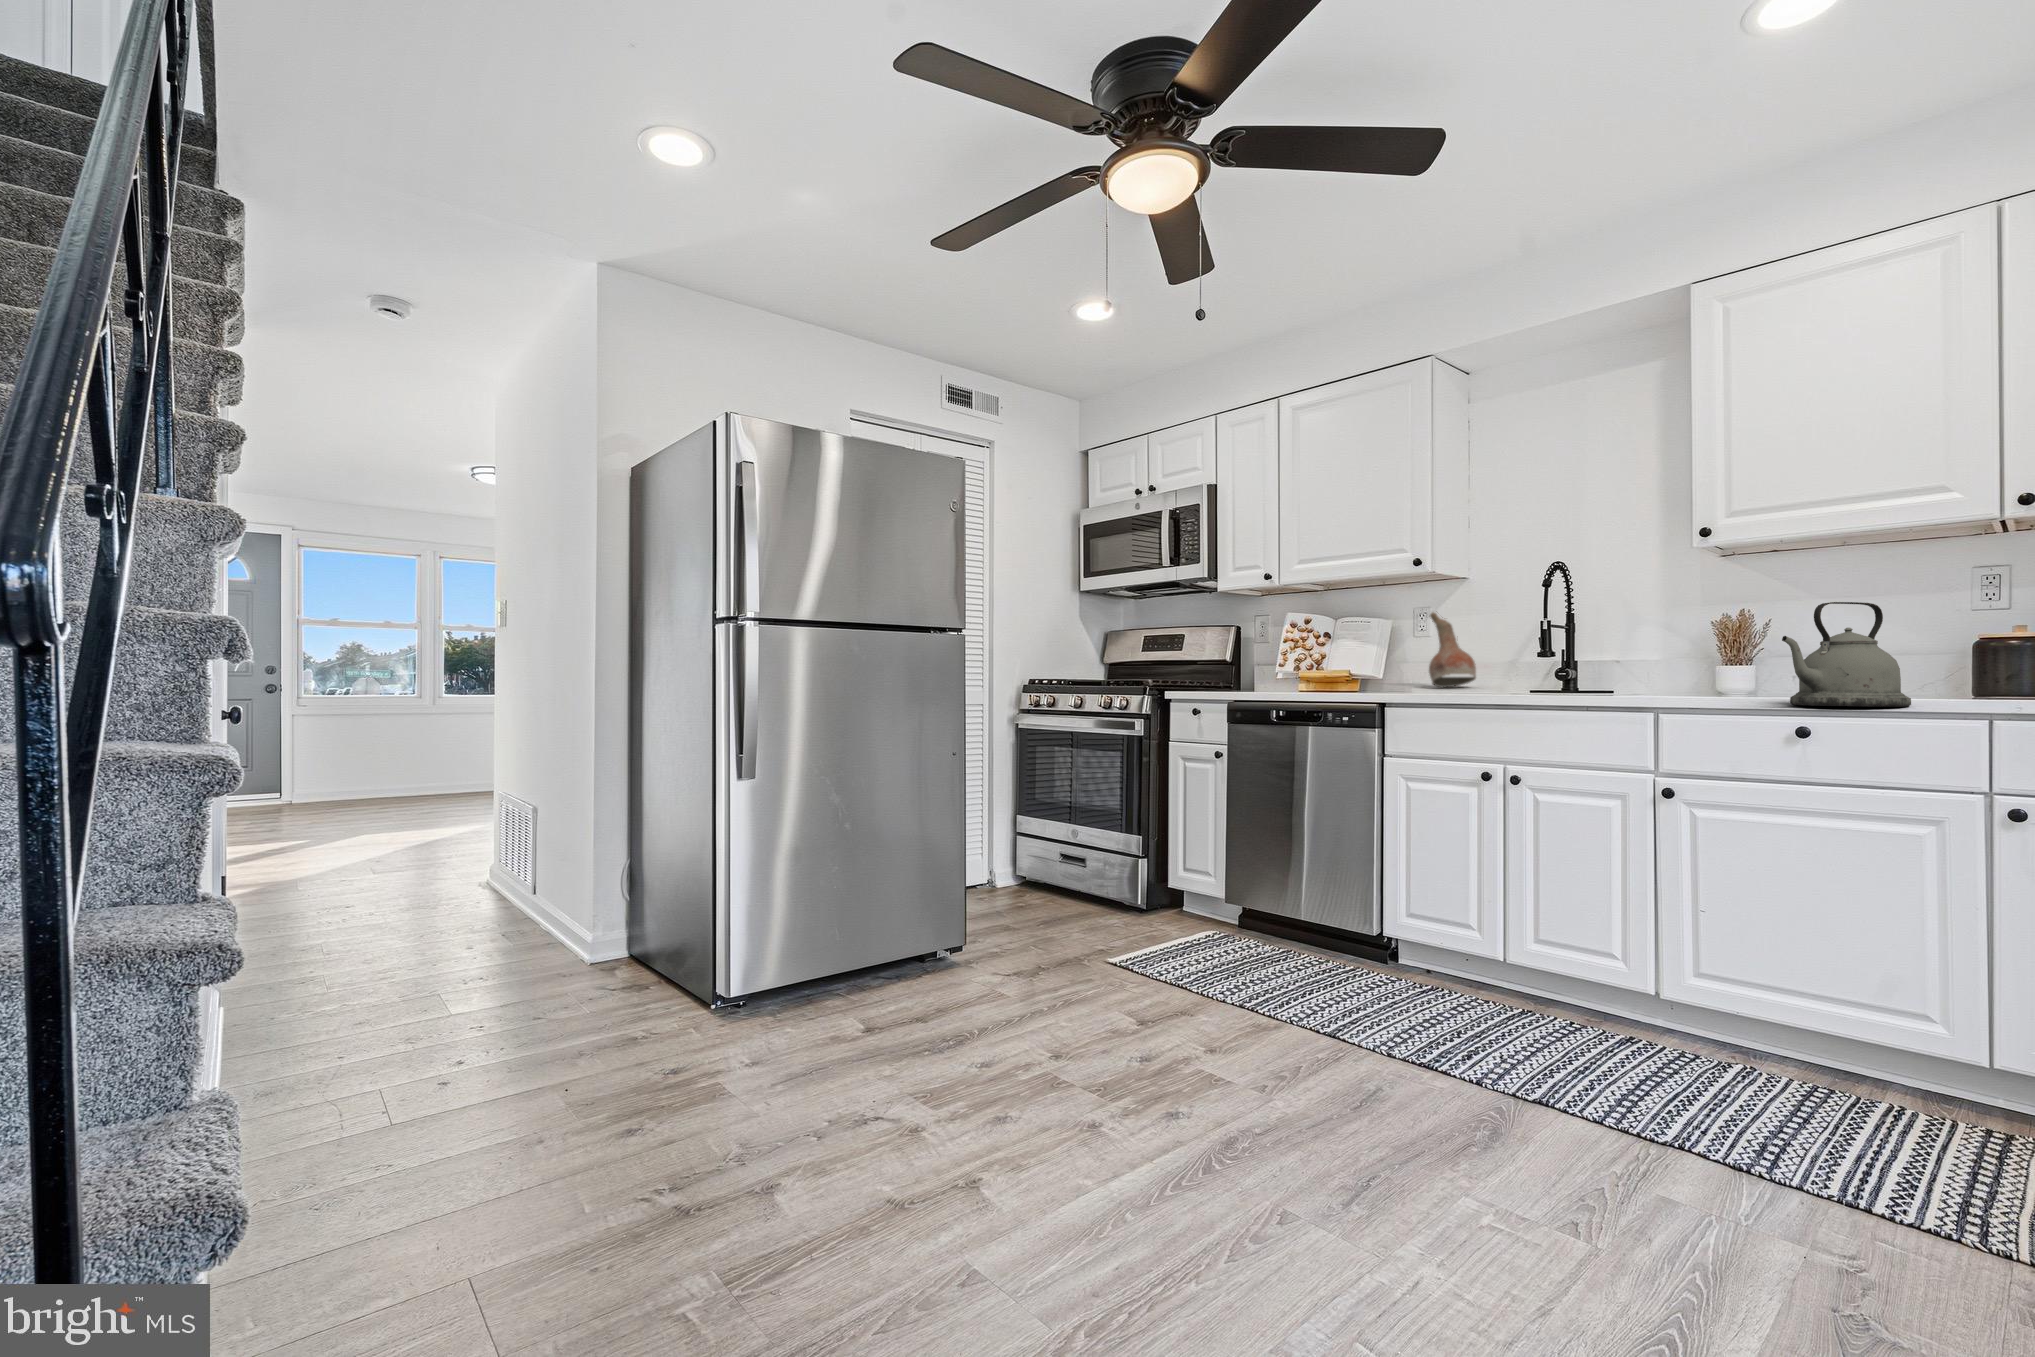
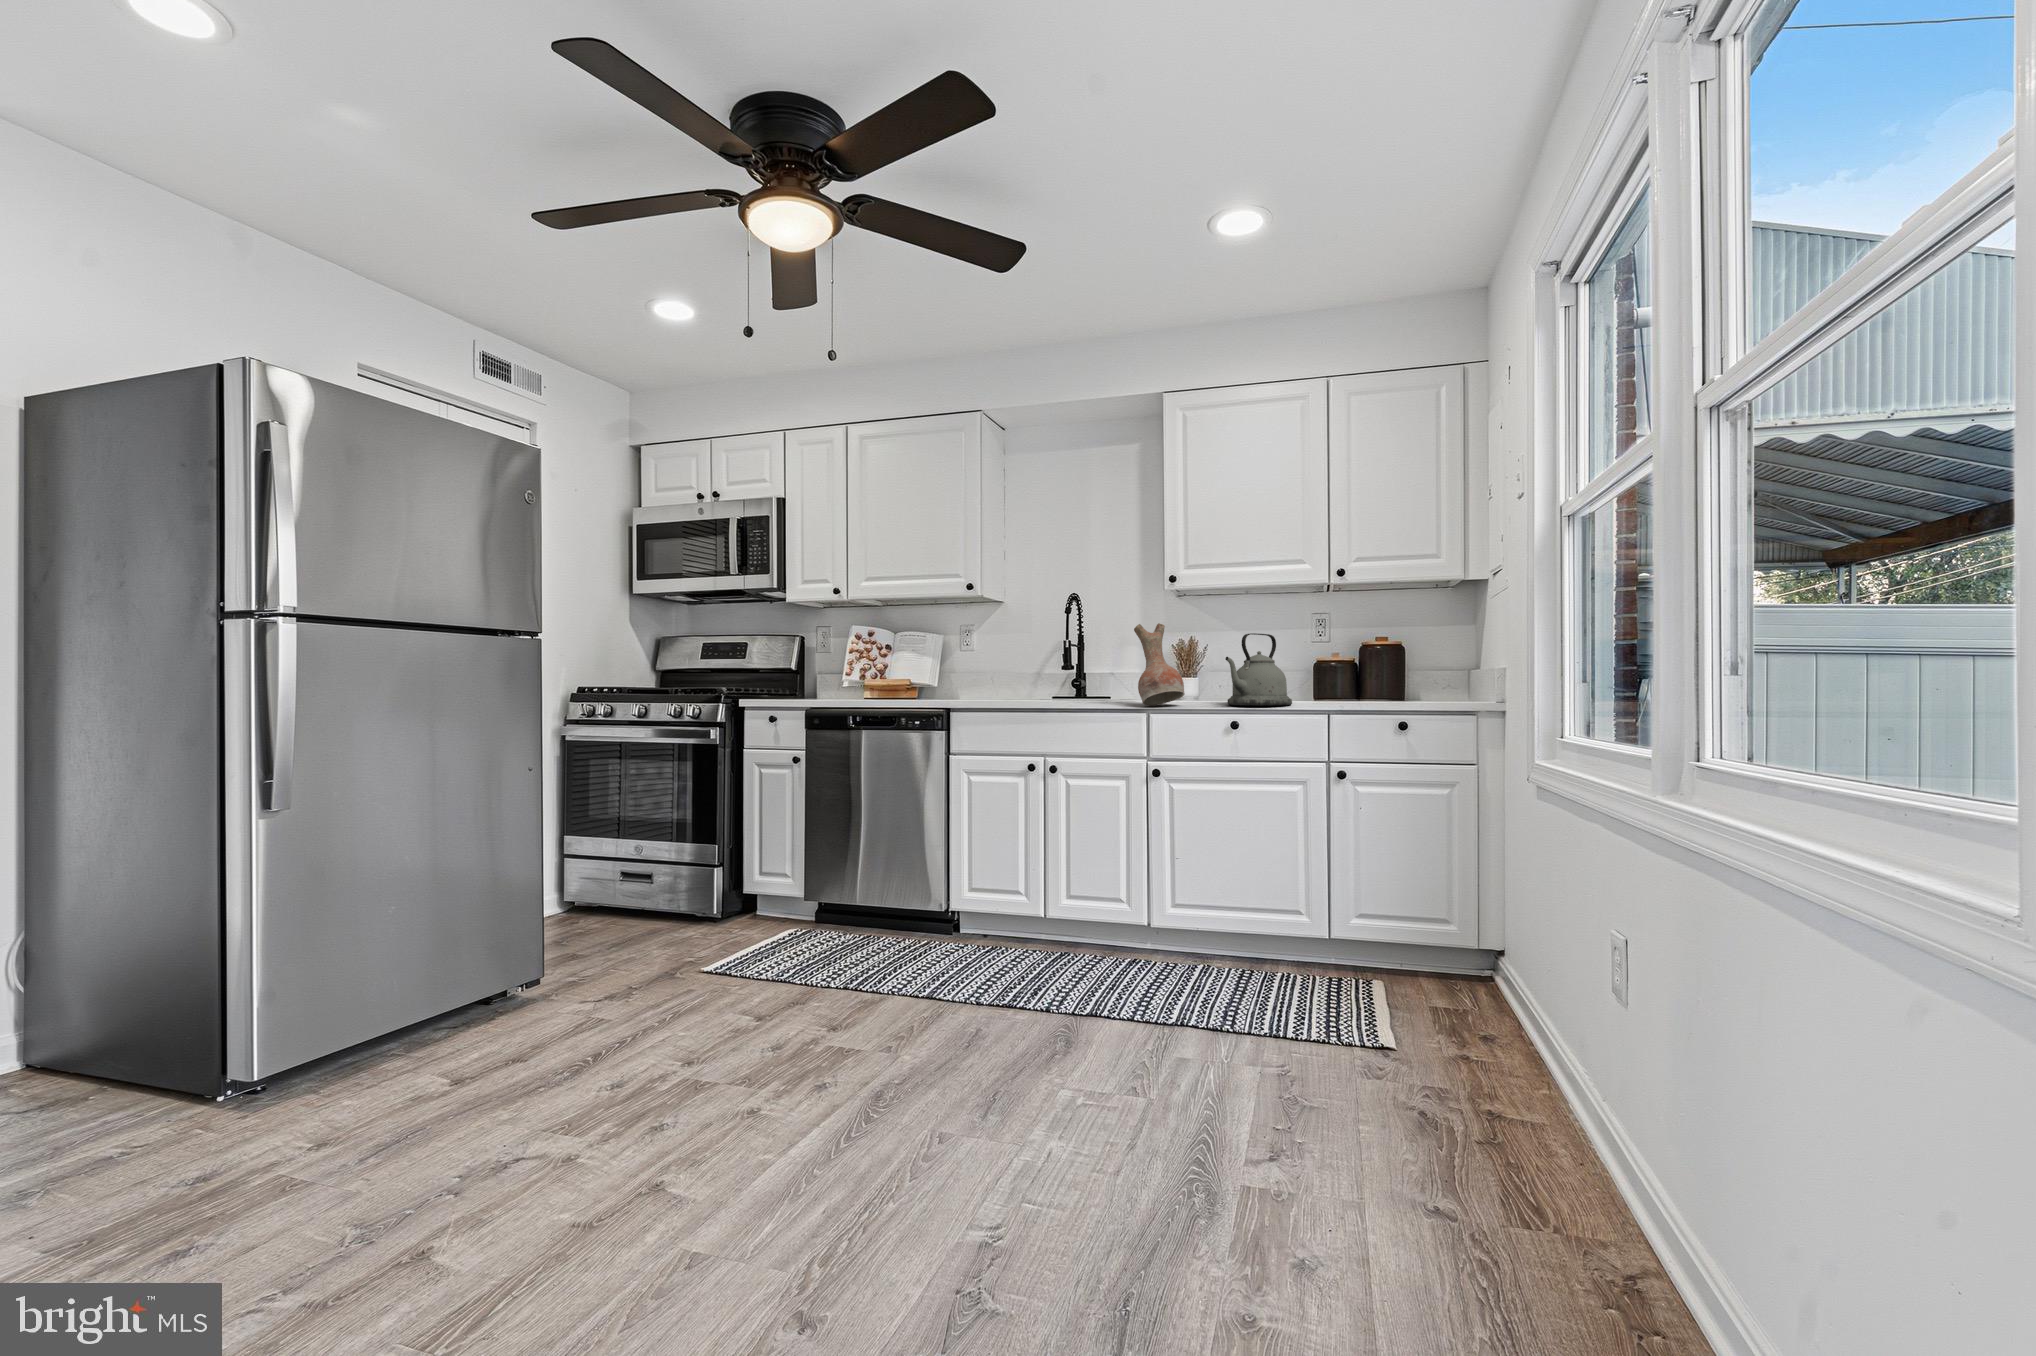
vase: present [1429,612,1476,687] -> present [1134,623,1185,706]

